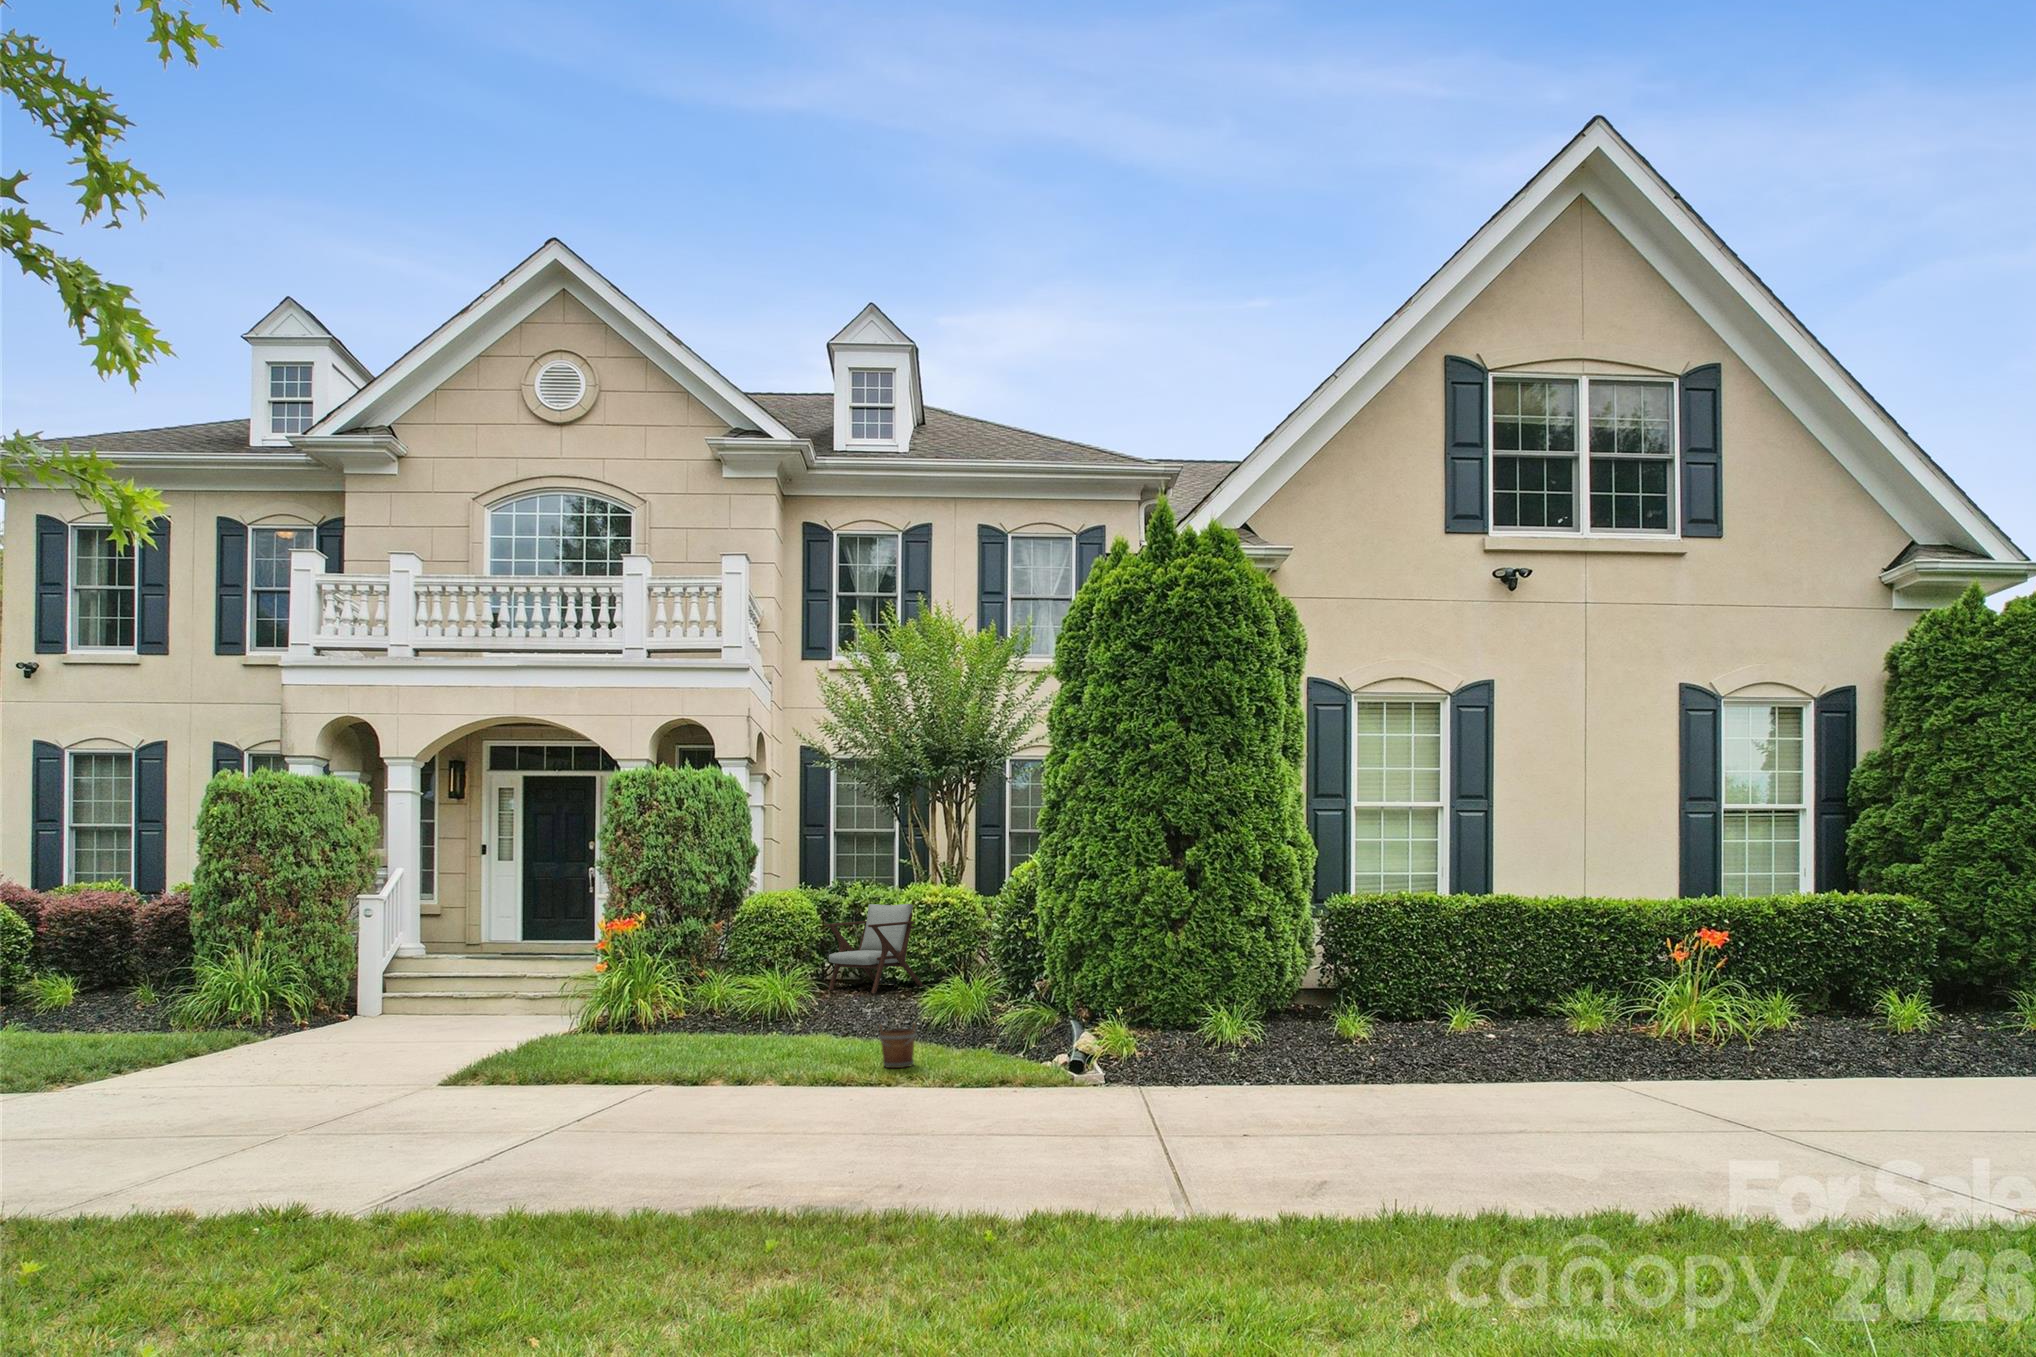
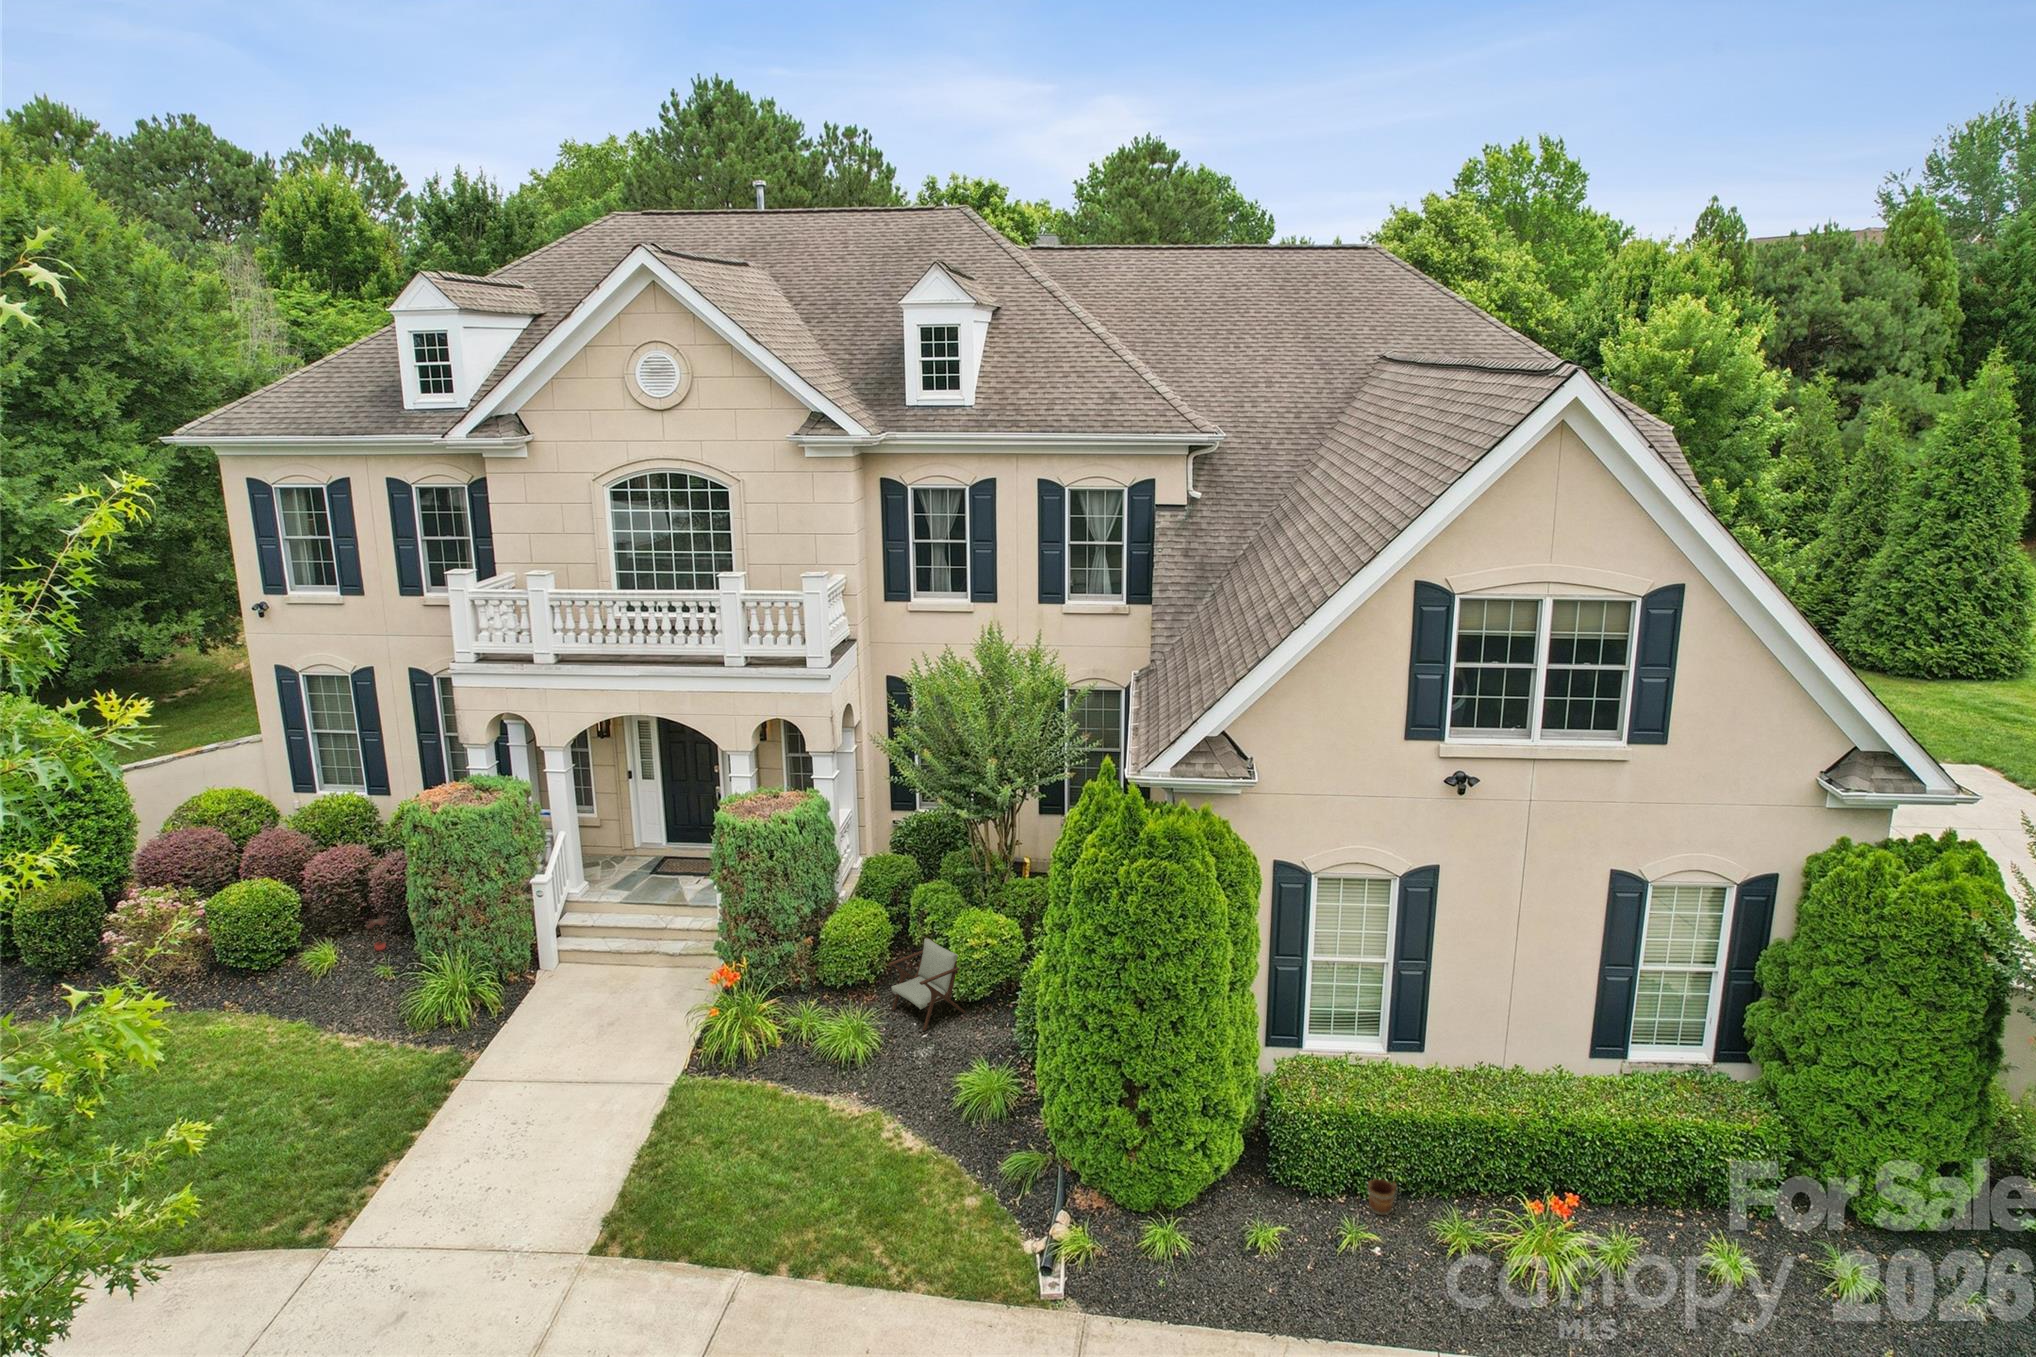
potted plant: none [120,970,151,1011] -> present [367,918,387,950]
bucket: present [878,1024,916,1068] -> present [1368,1179,1396,1215]

